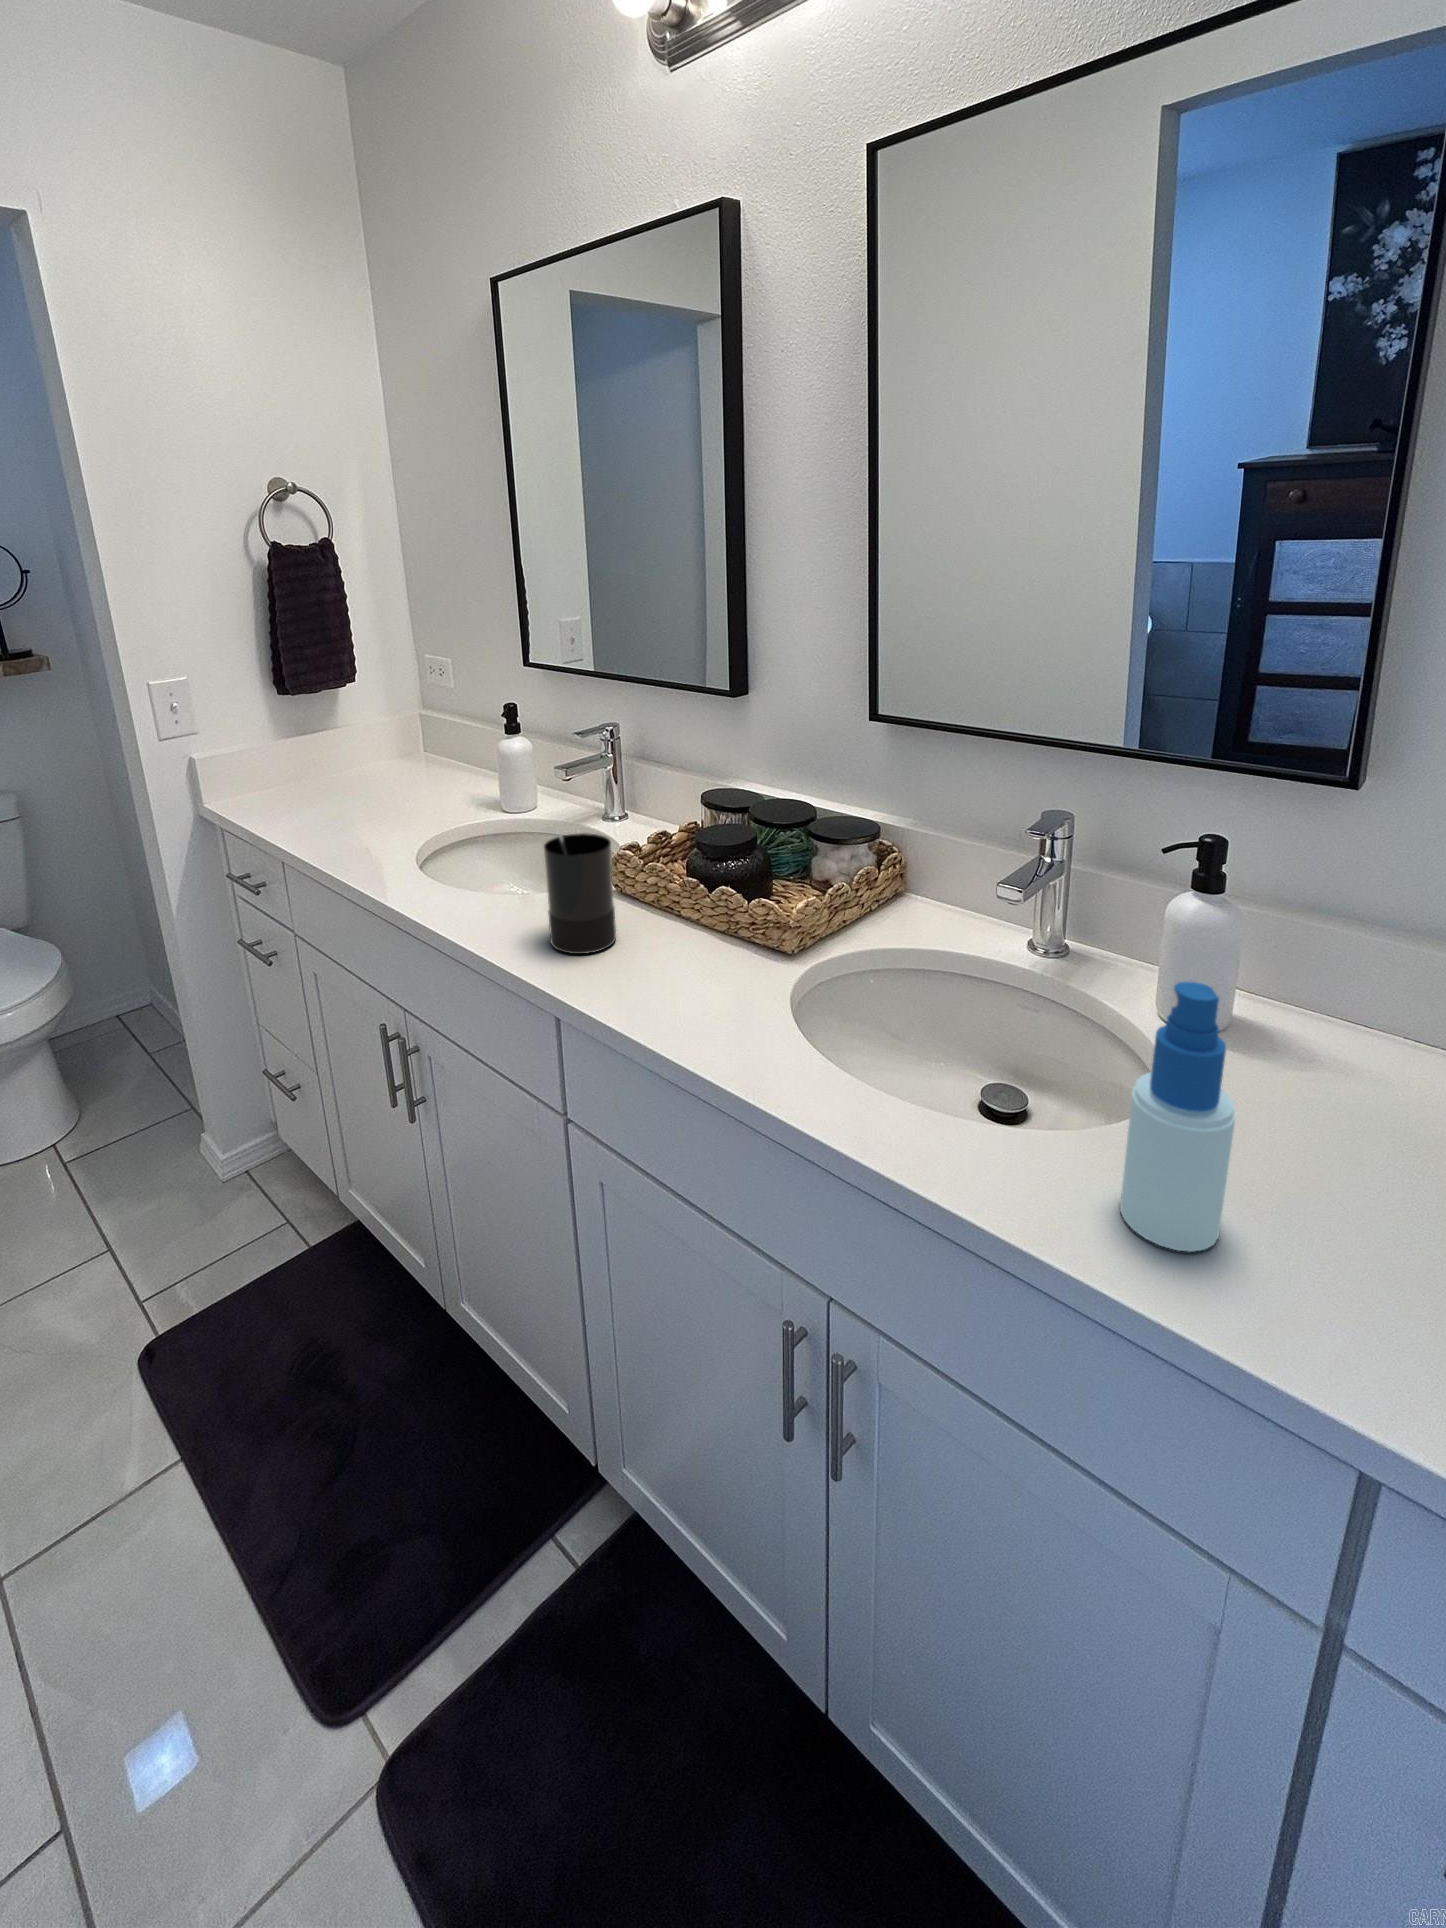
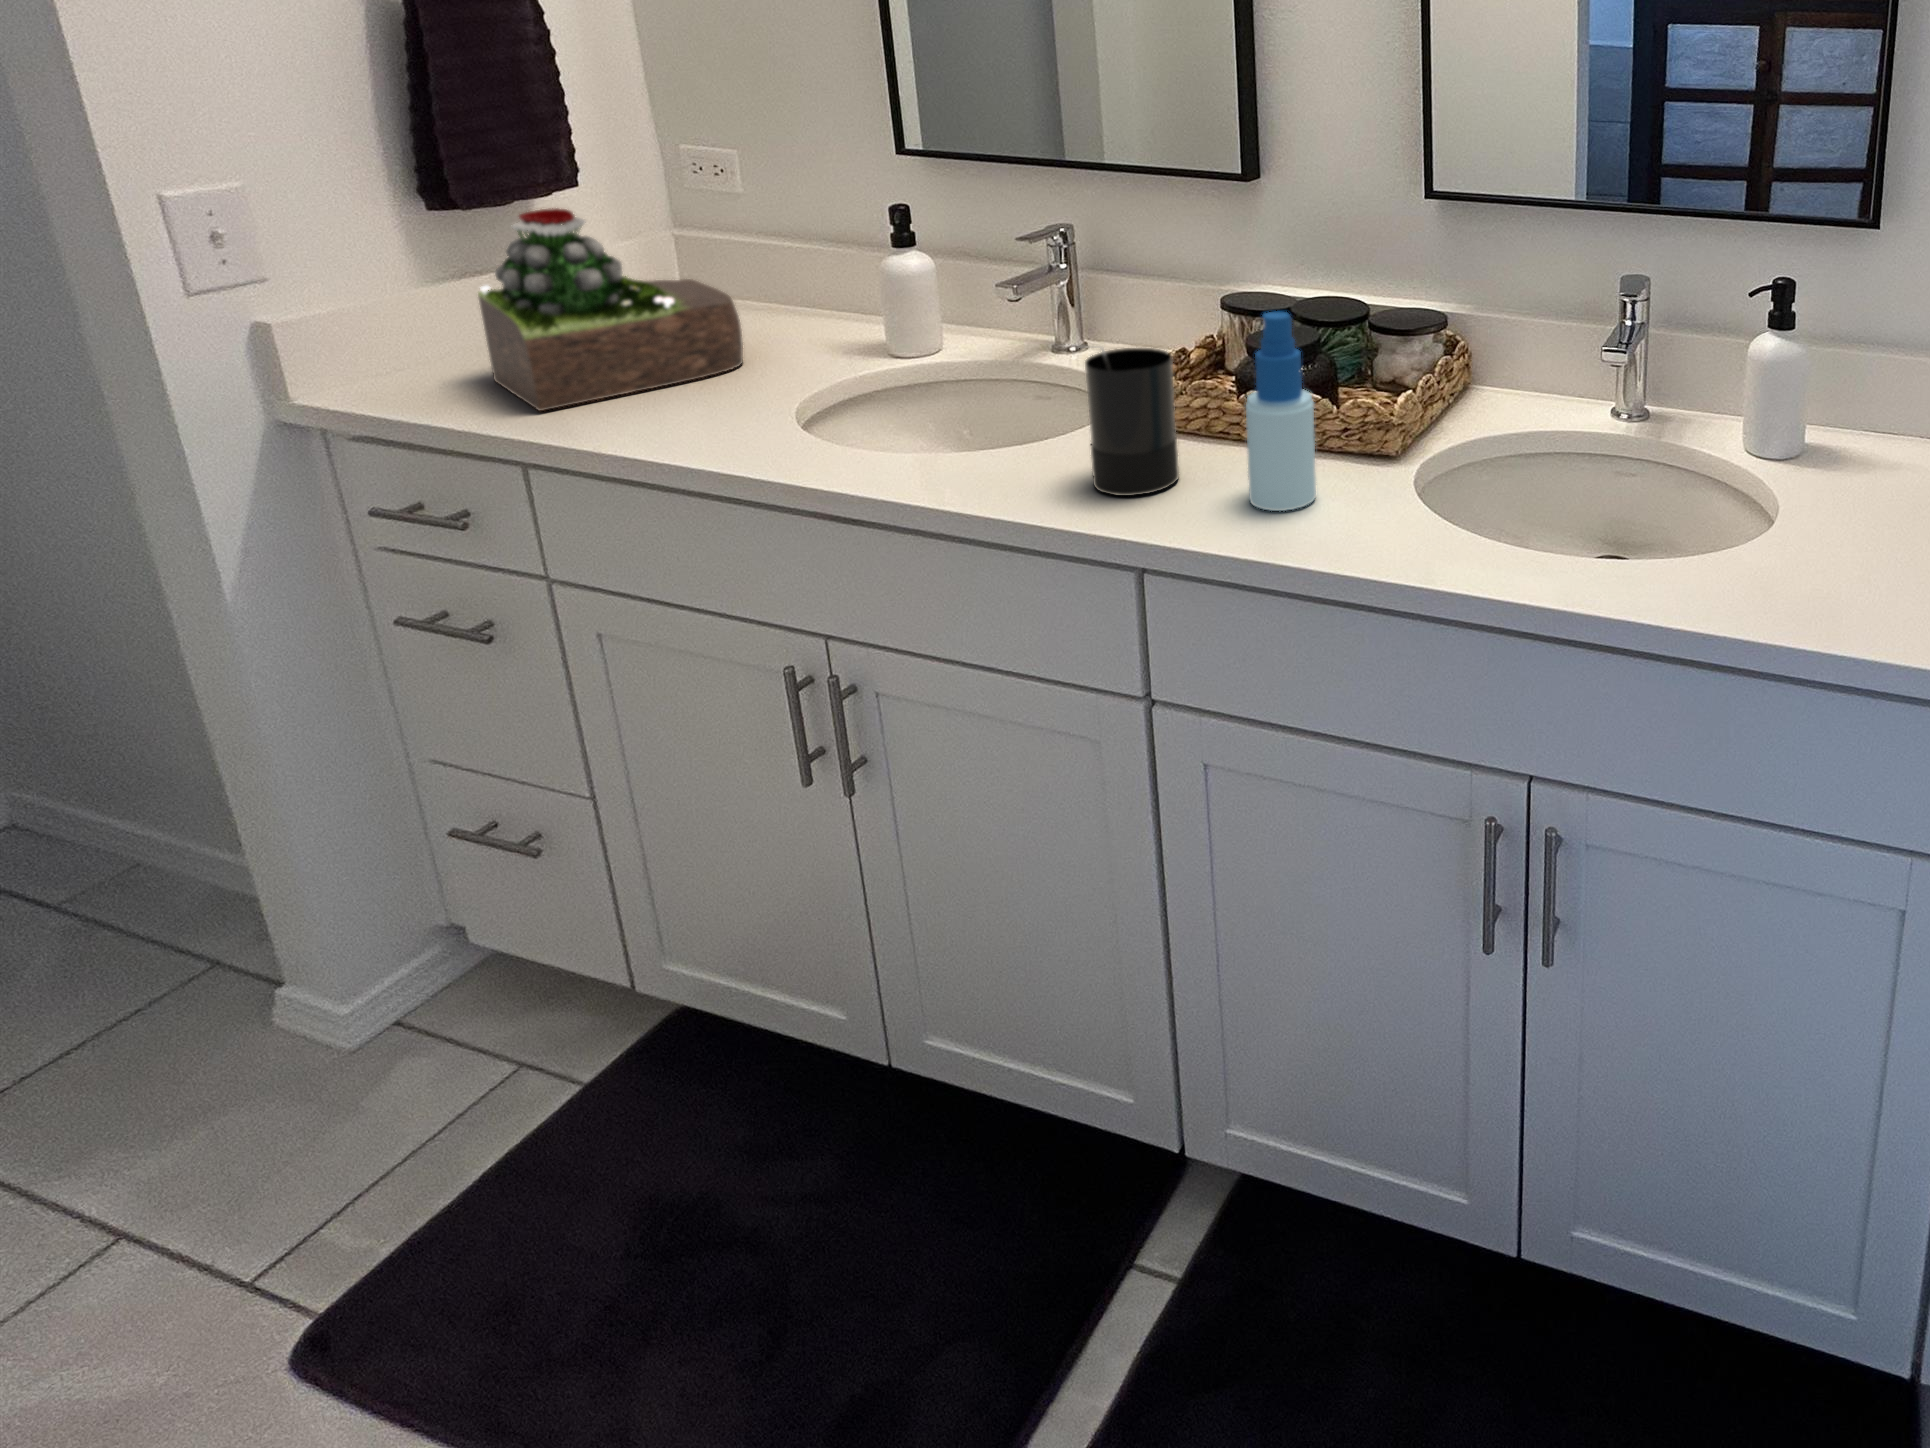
succulent plant: none [287,697,423,827] -> present [478,208,743,411]
spray bottle: present [1120,982,1235,1252] -> present [1246,312,1316,511]

